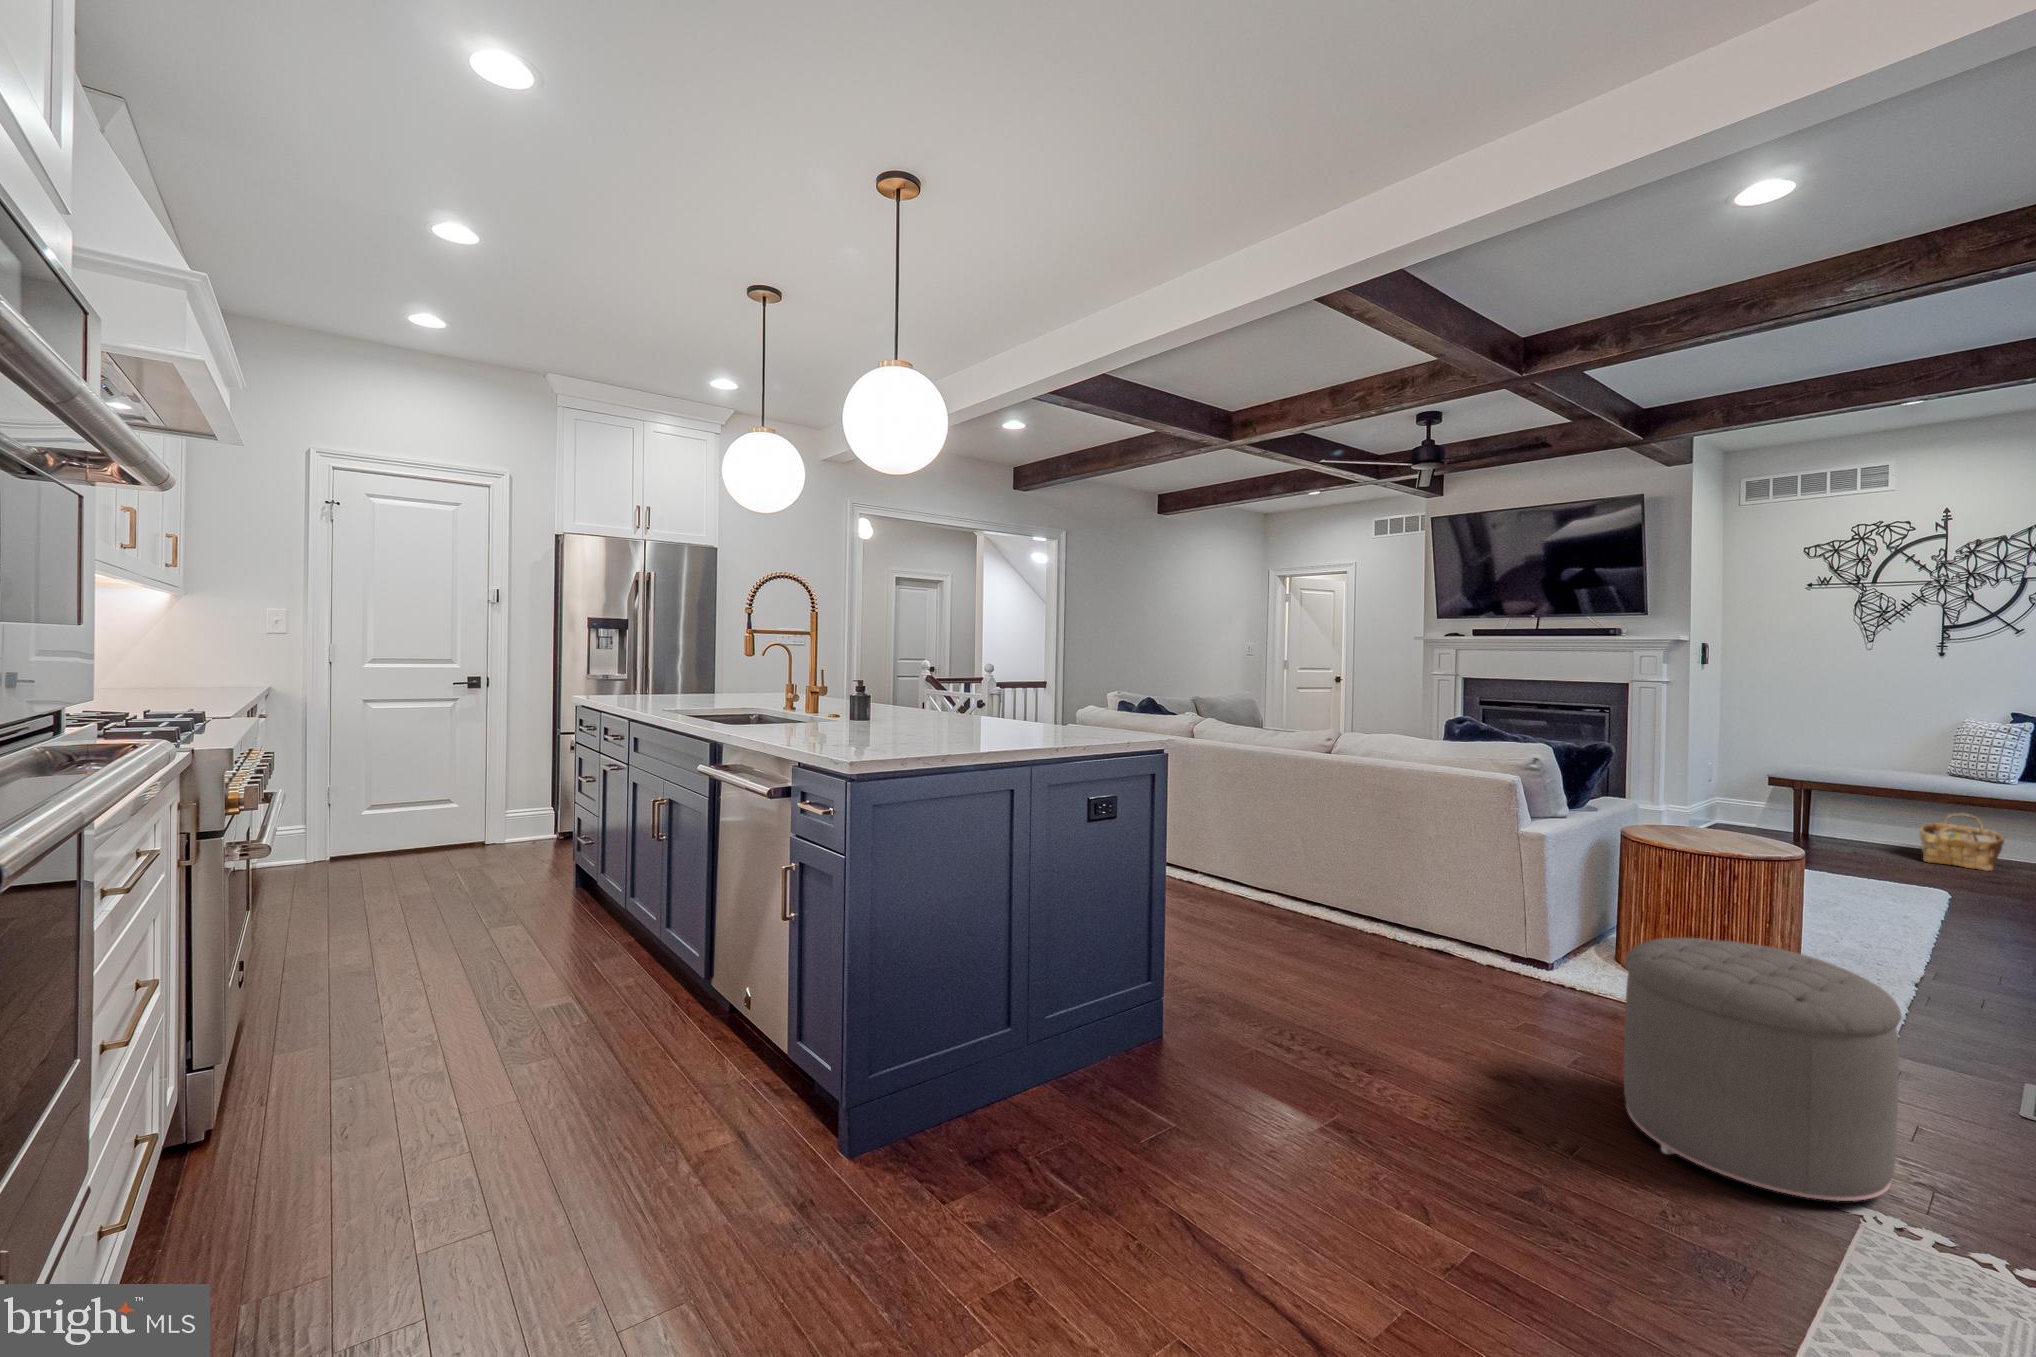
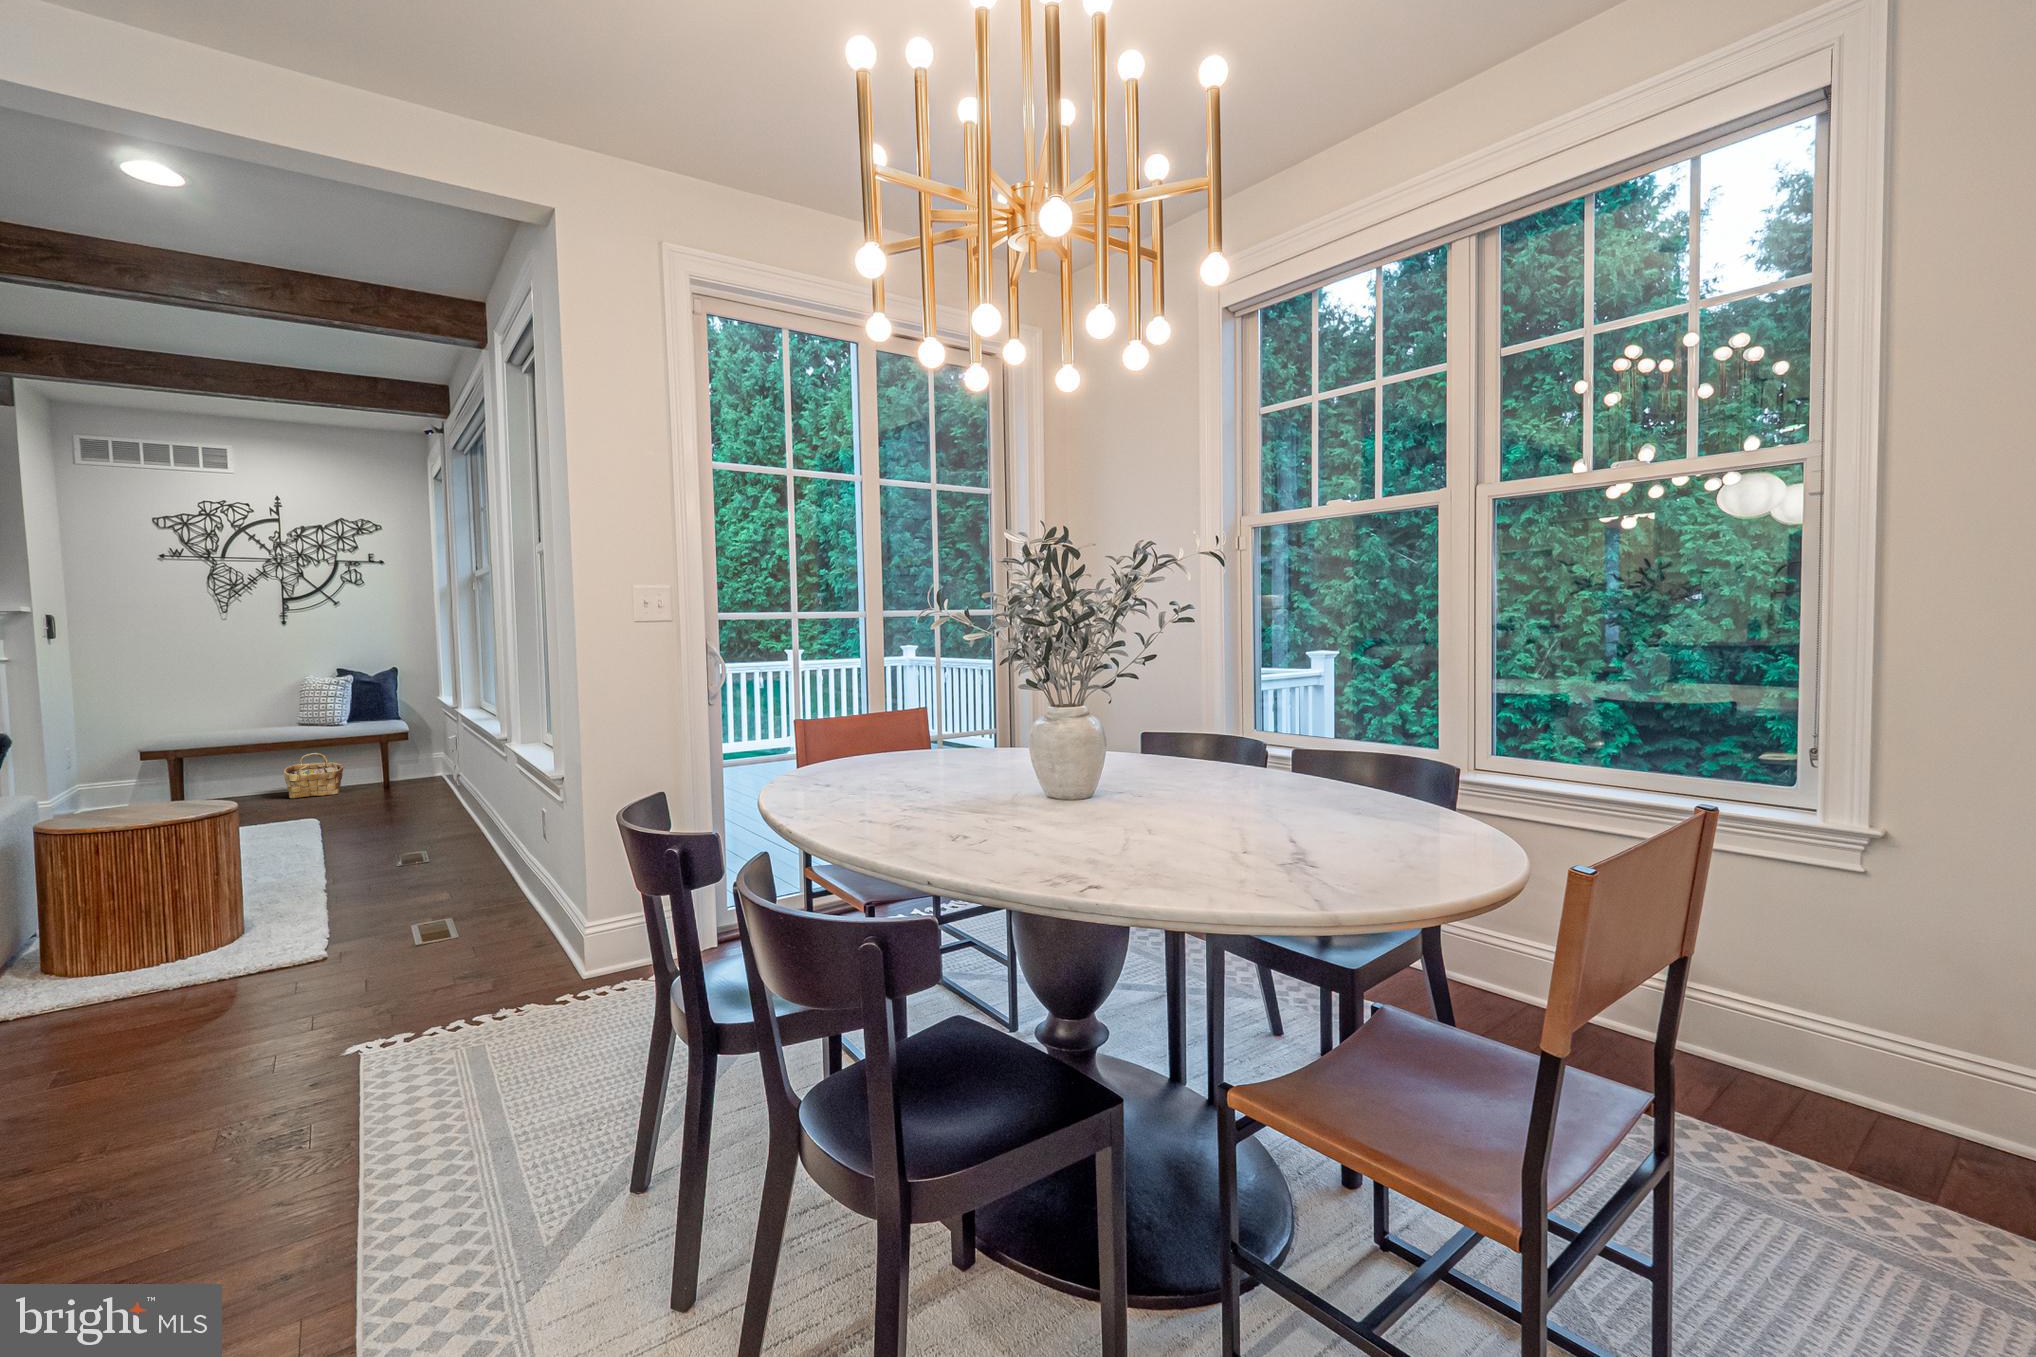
ottoman: present [1624,938,1902,1201] -> none [133,863,374,1078]

